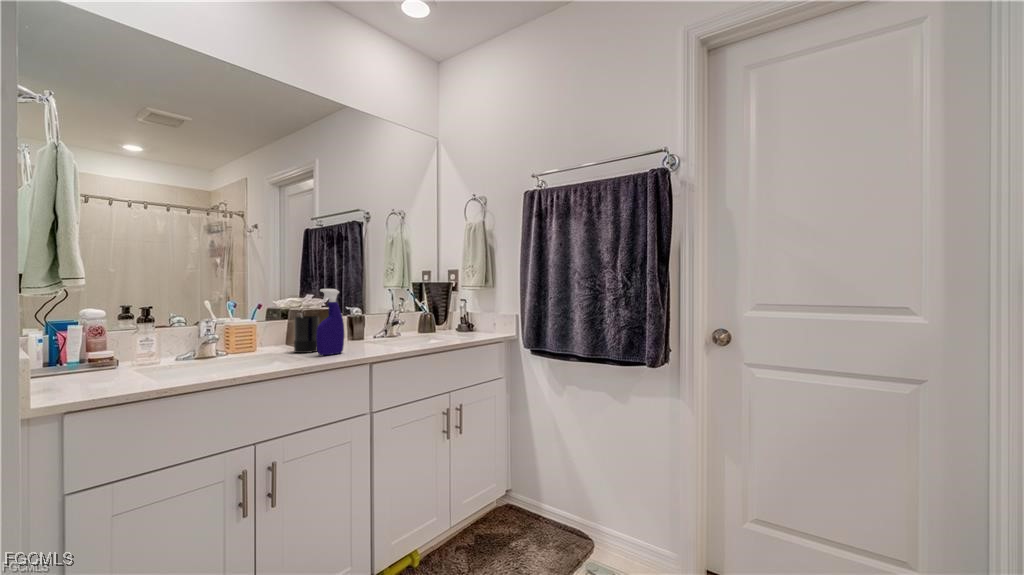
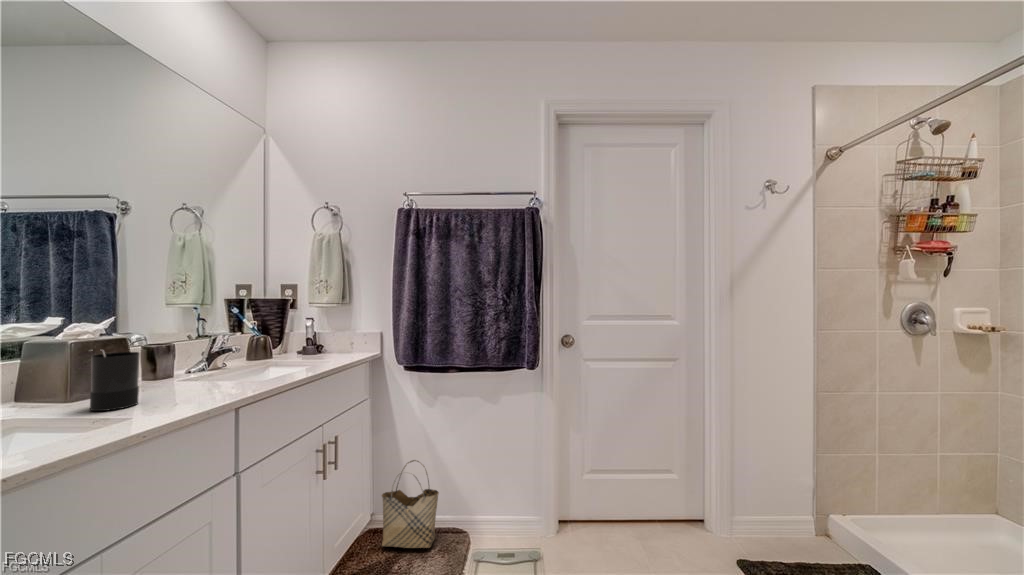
spray bottle: present [316,289,344,355] -> none [158,312,199,409]
woven basket: none [509,447,562,537] -> present [382,460,439,548]

